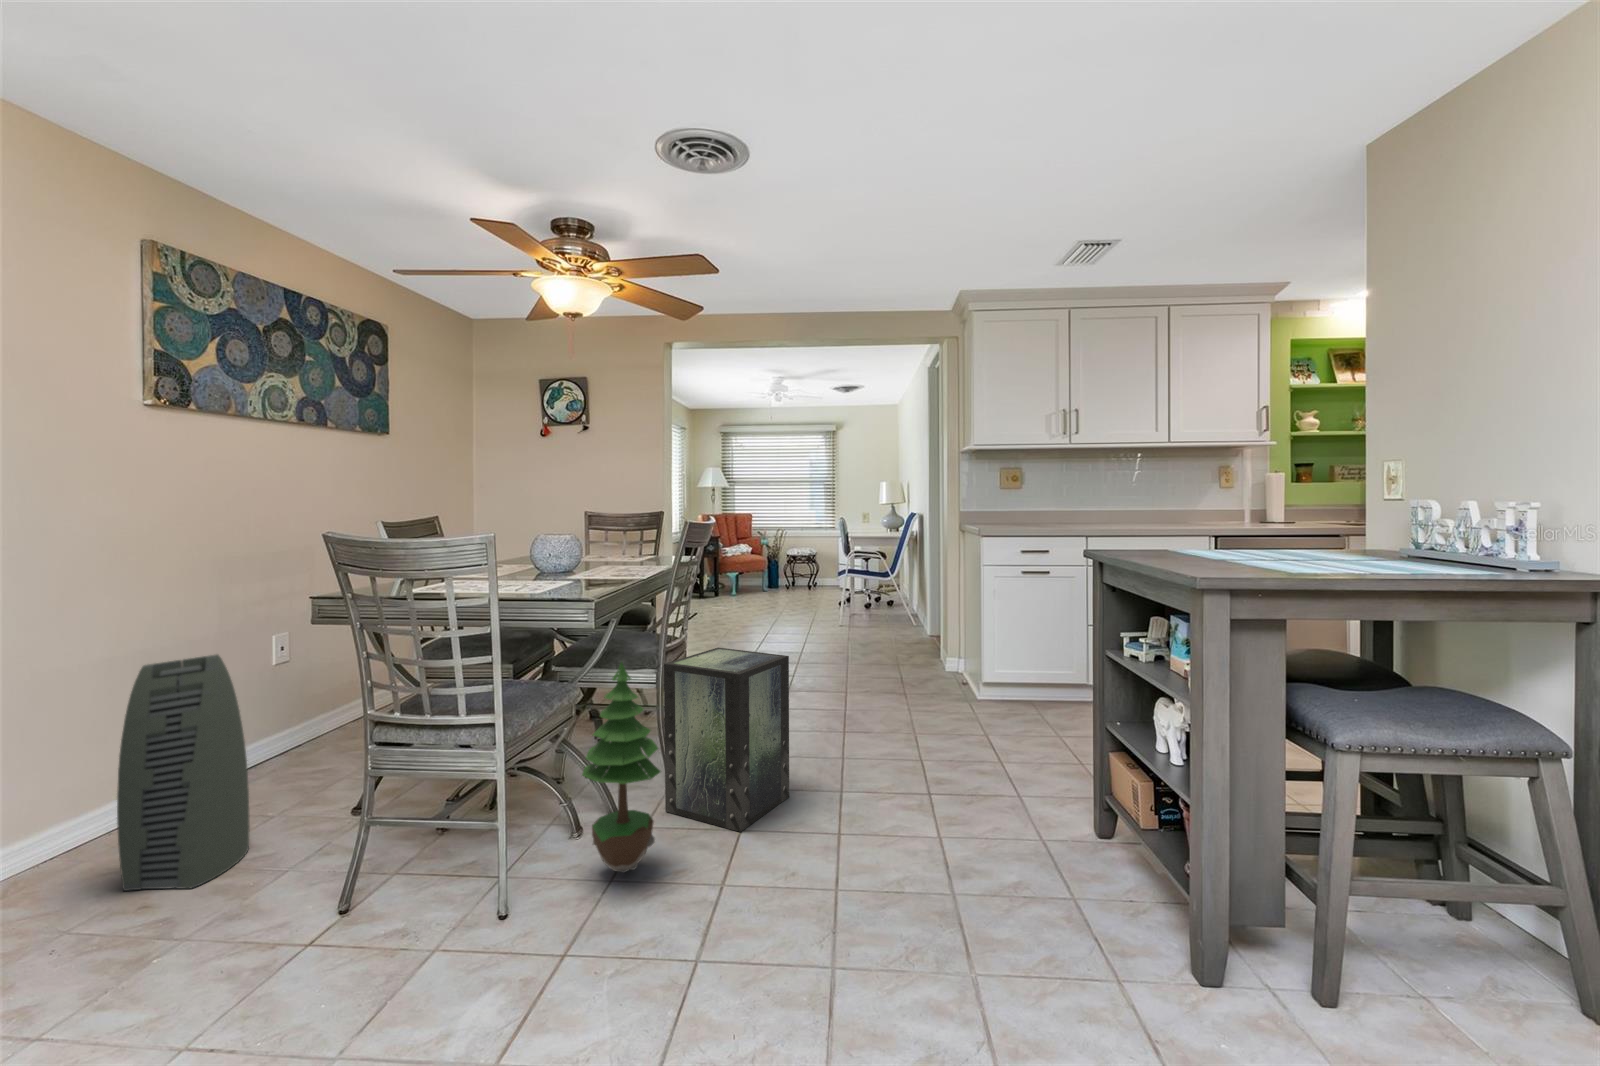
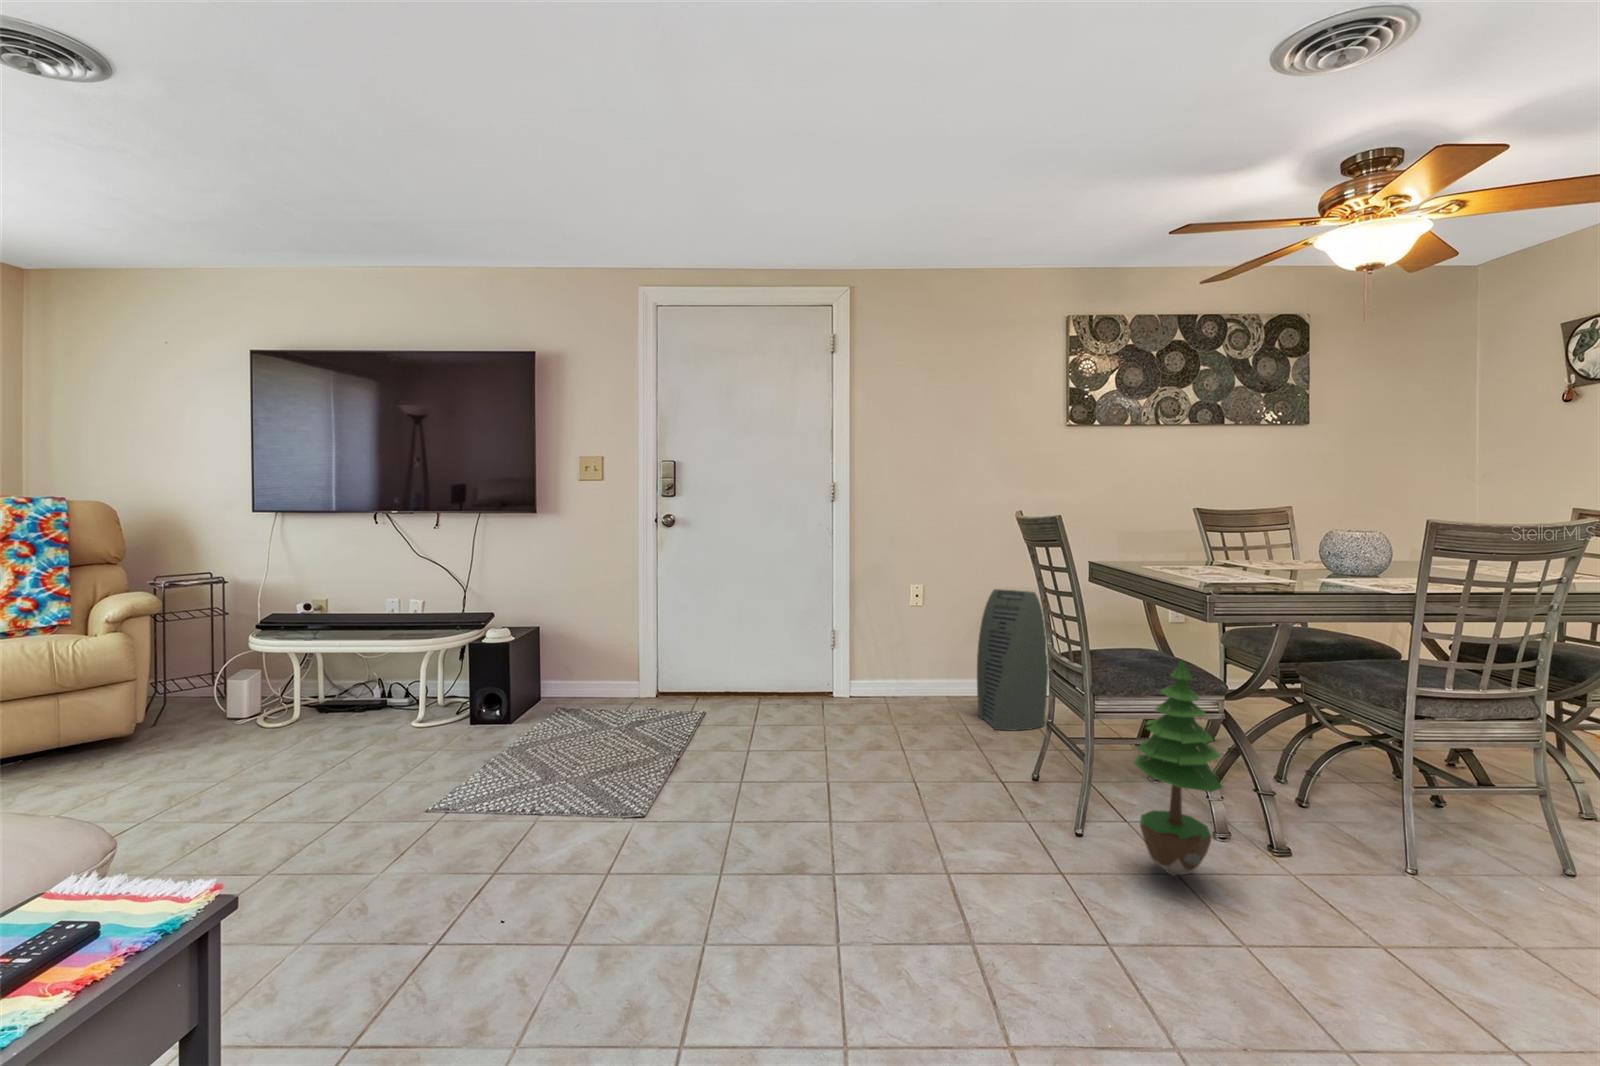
storage box: present [664,648,789,832] -> none [1320,696,1554,988]

